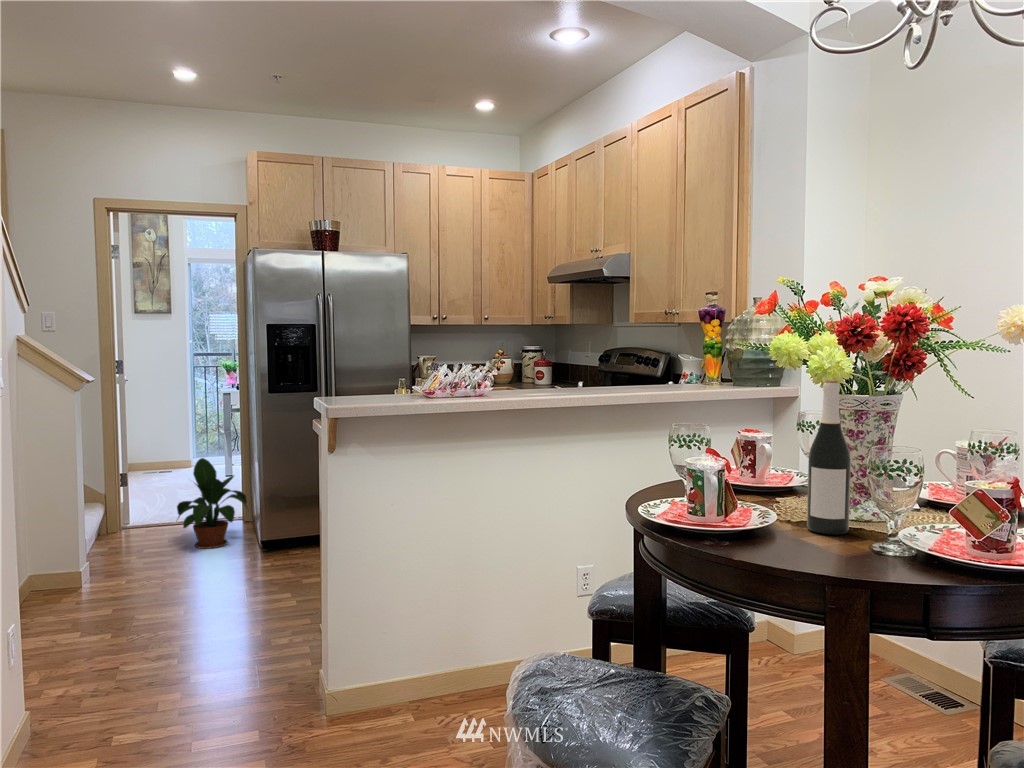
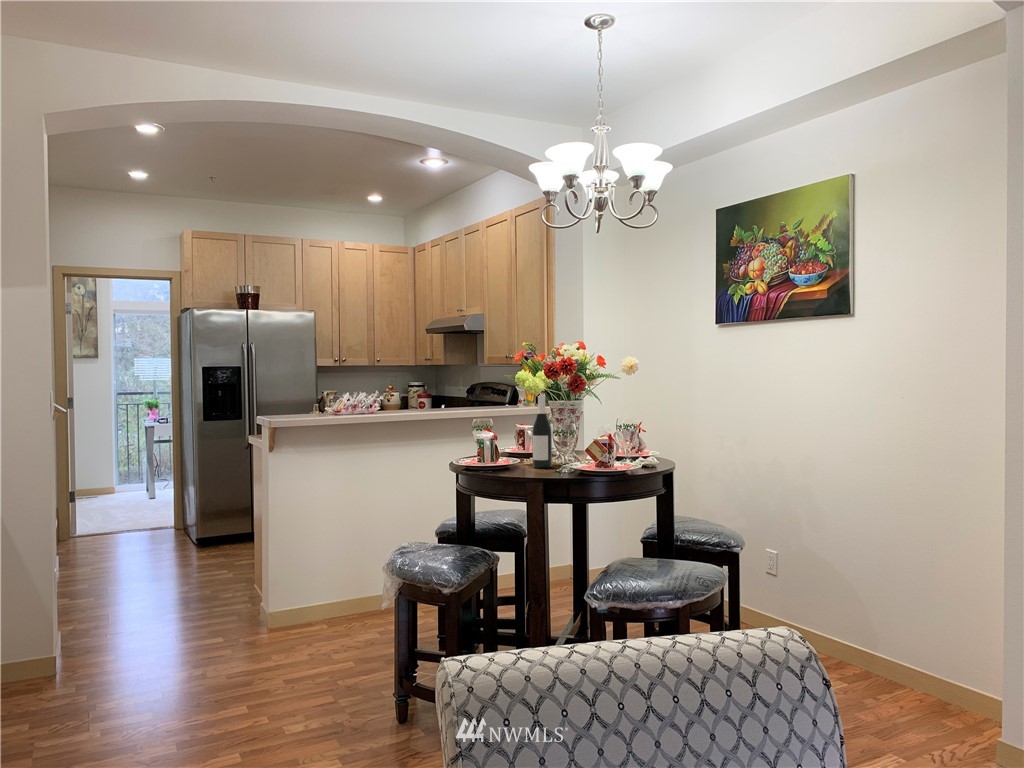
potted plant: present [177,458,249,549] -> none [124,475,185,548]

